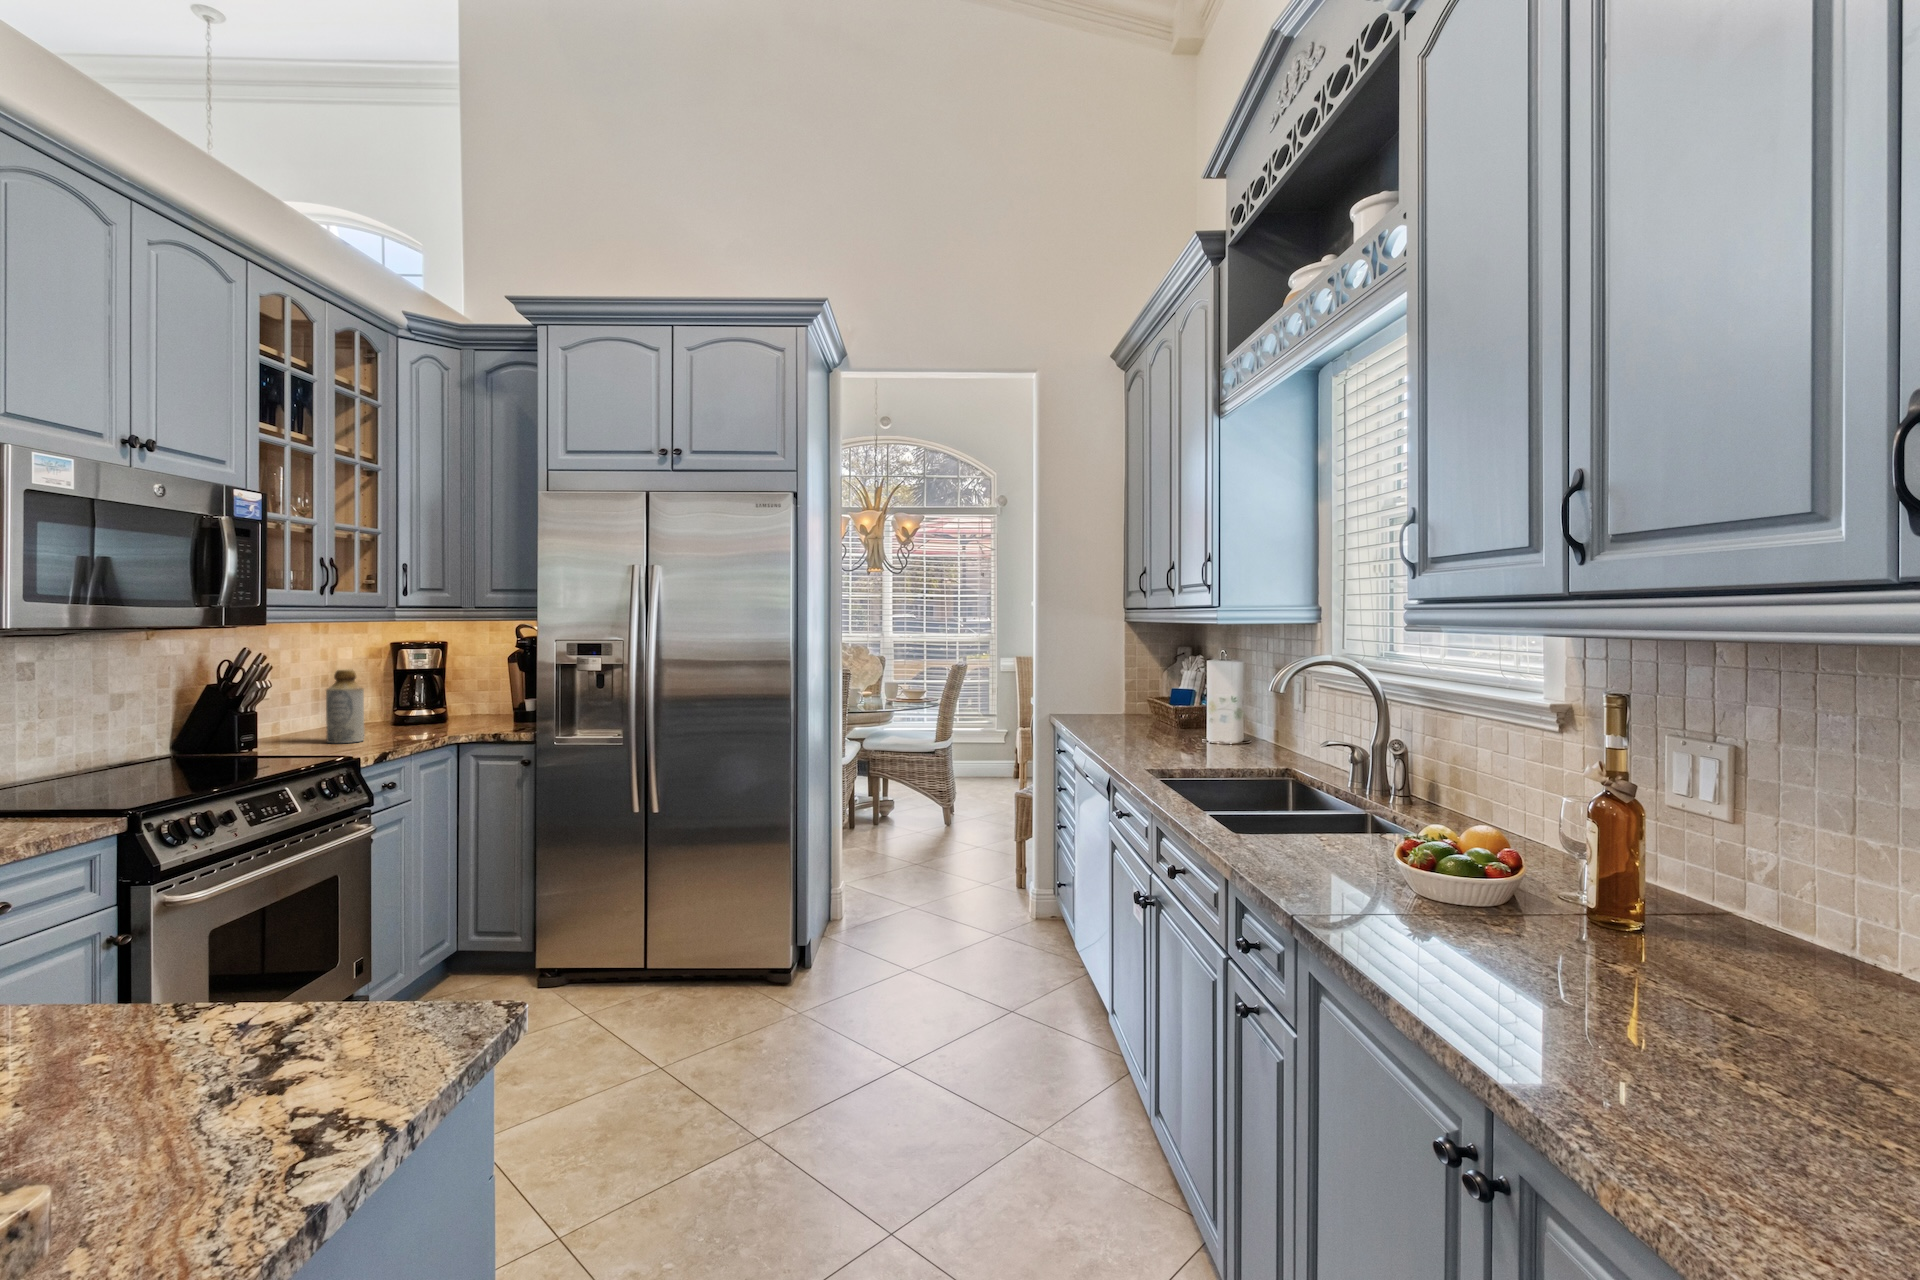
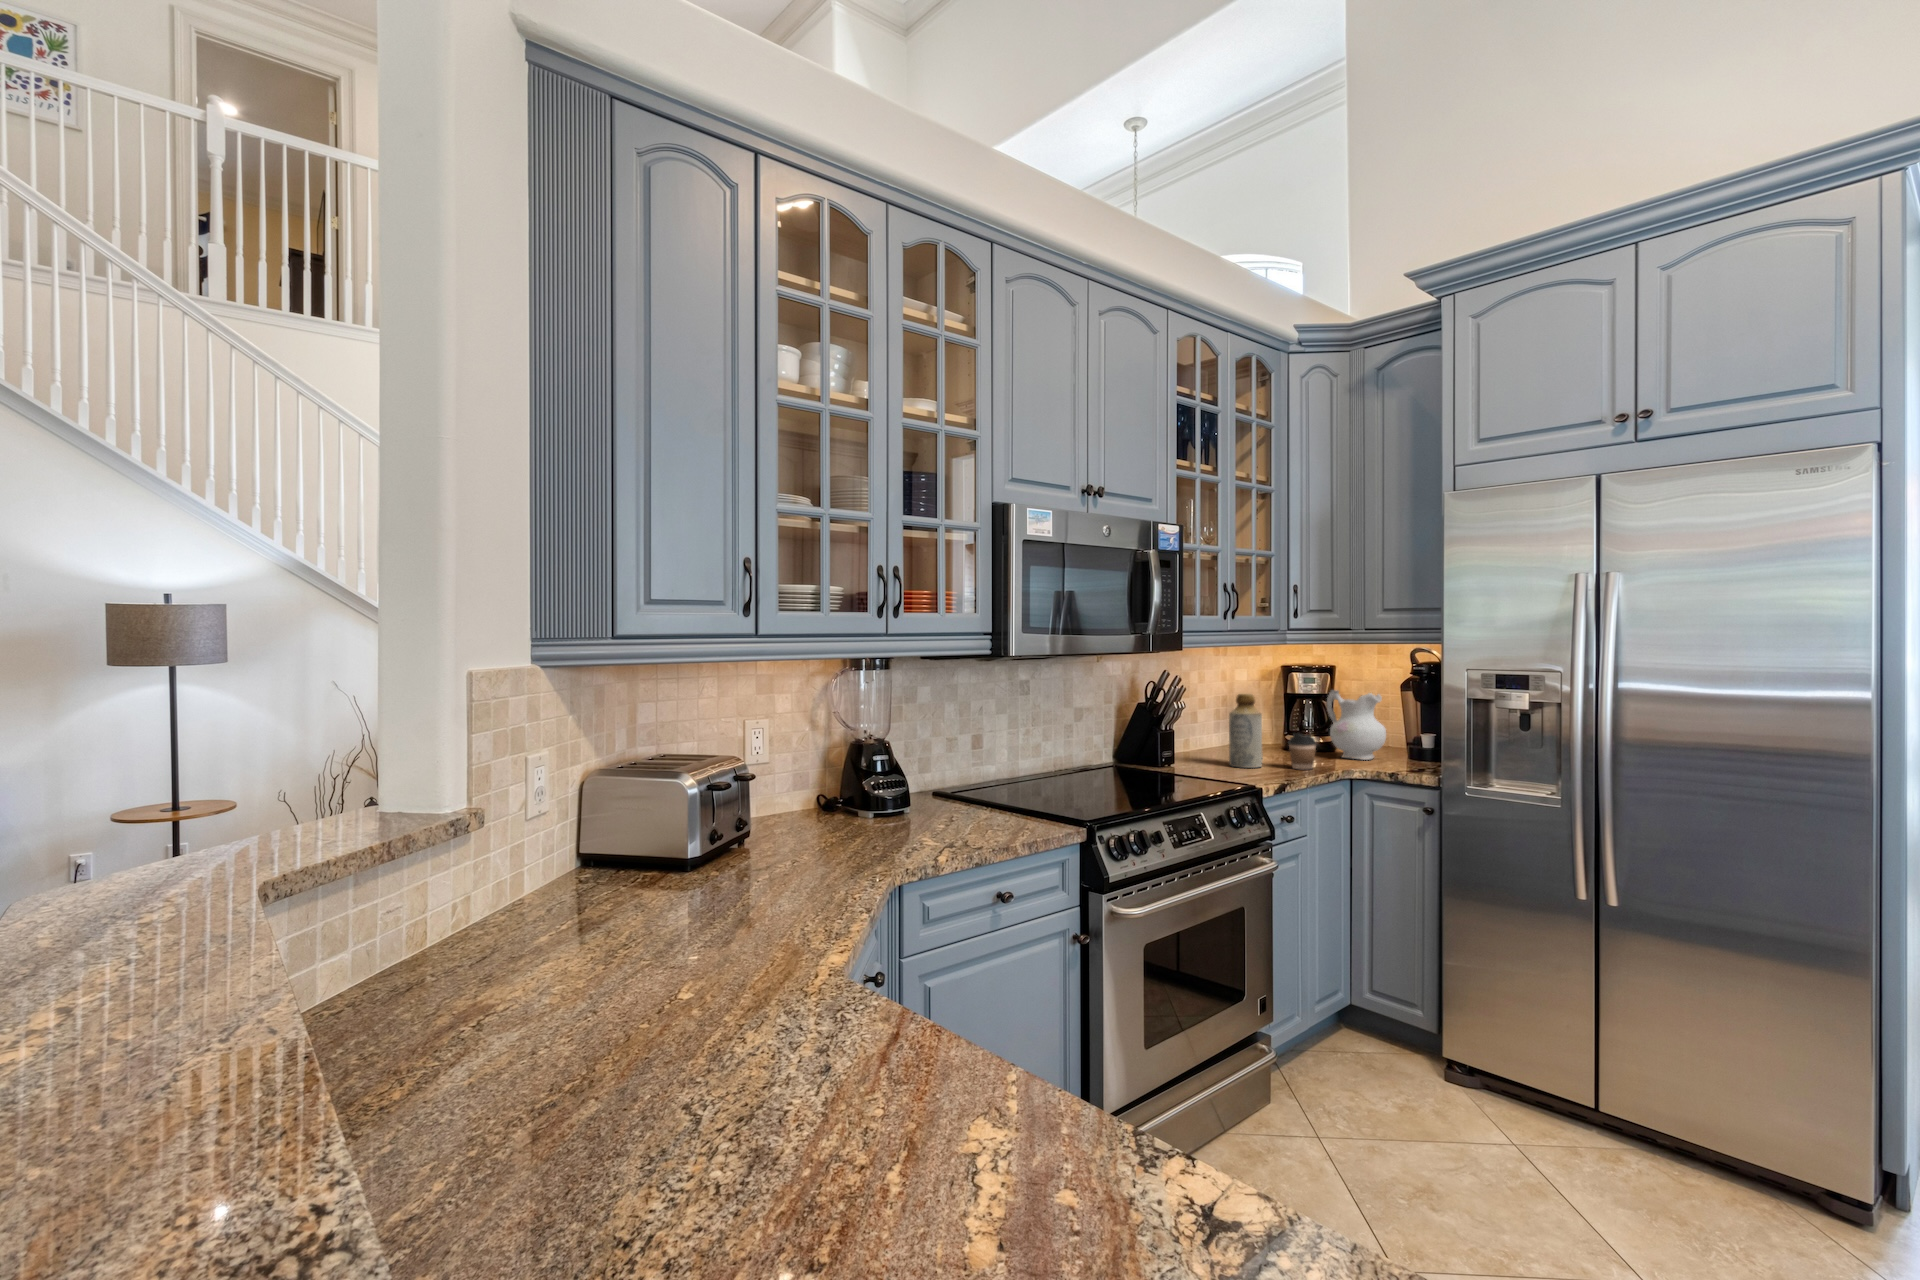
ceramic pitcher: none [437,664,493,727] -> present [1327,690,1386,760]
coffee cup: none [392,705,422,740] -> present [1288,733,1317,770]

